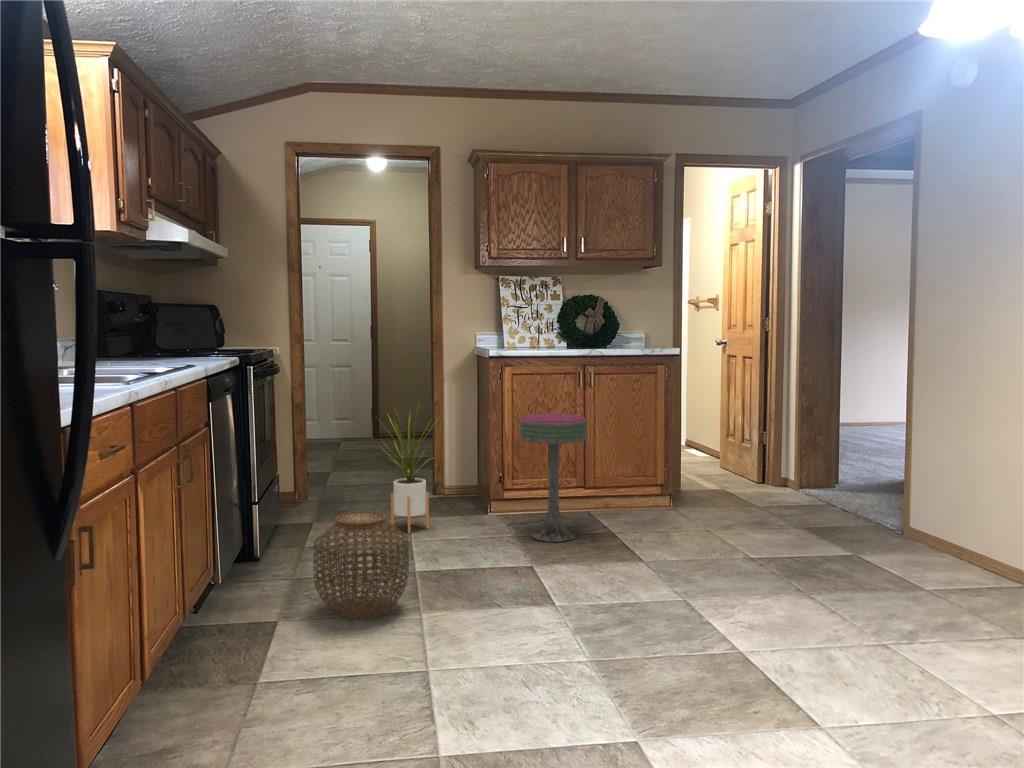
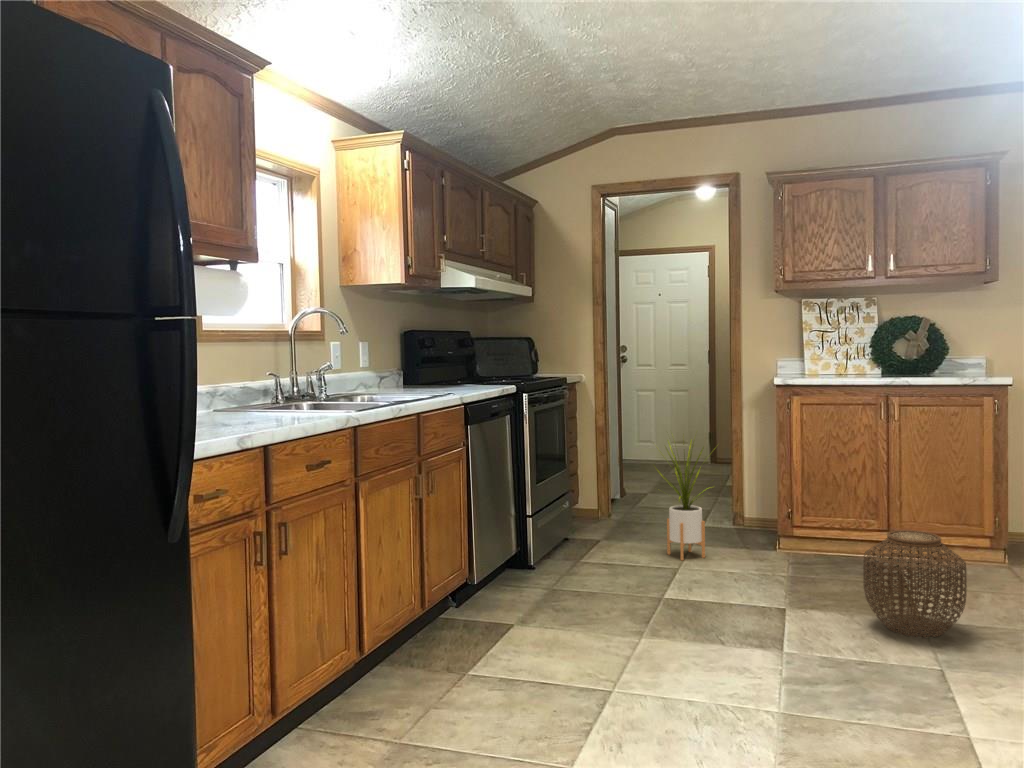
bar stool: present [520,413,587,542] -> none [794,447,872,588]
woven basket: present [313,511,409,620] -> present [863,530,967,637]

